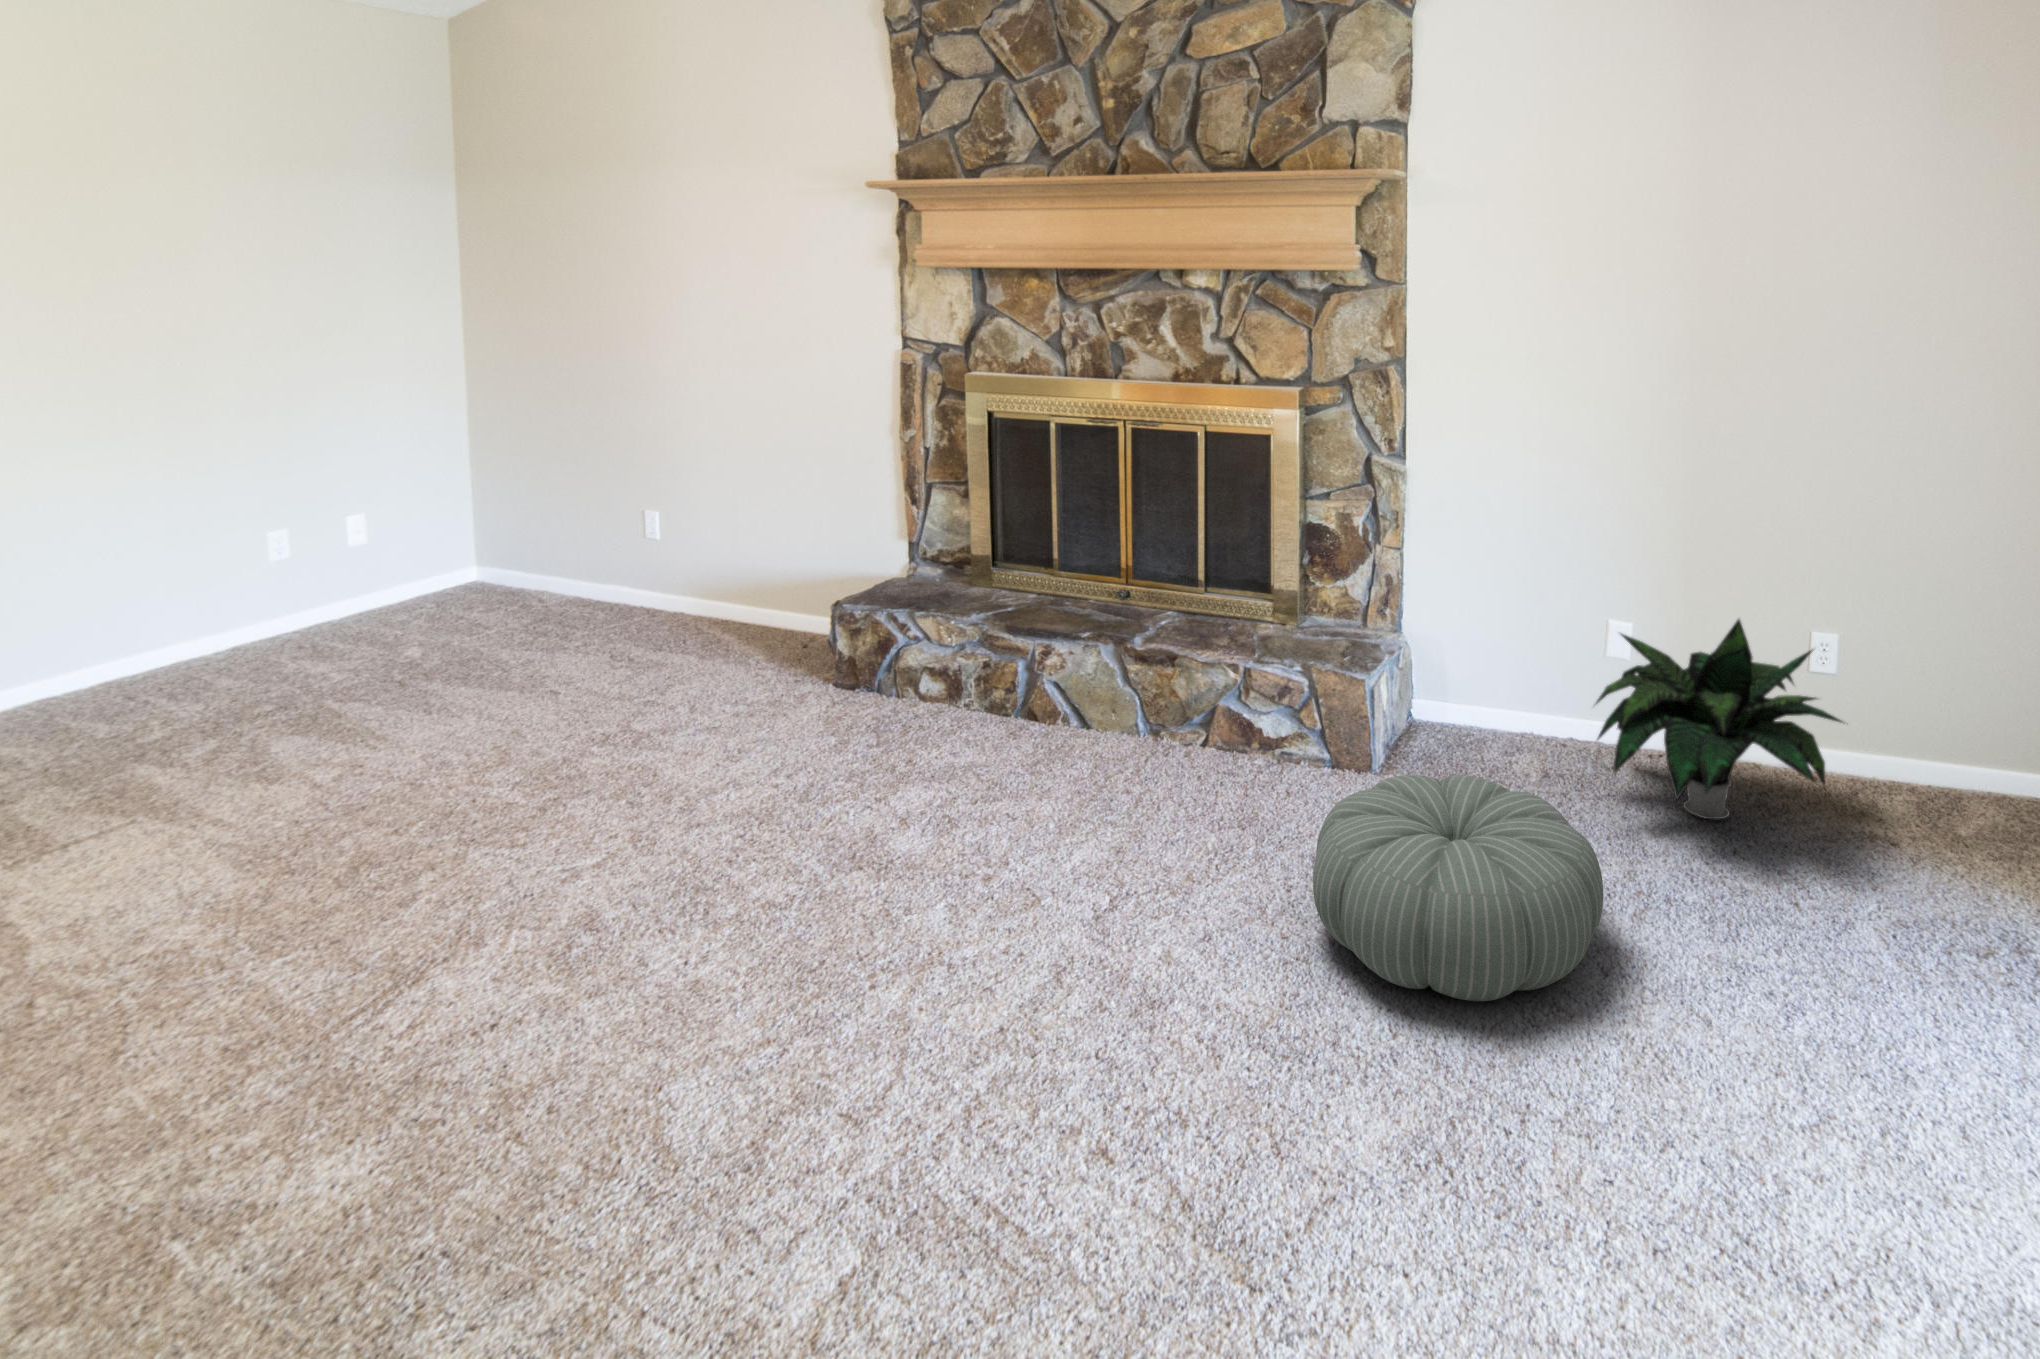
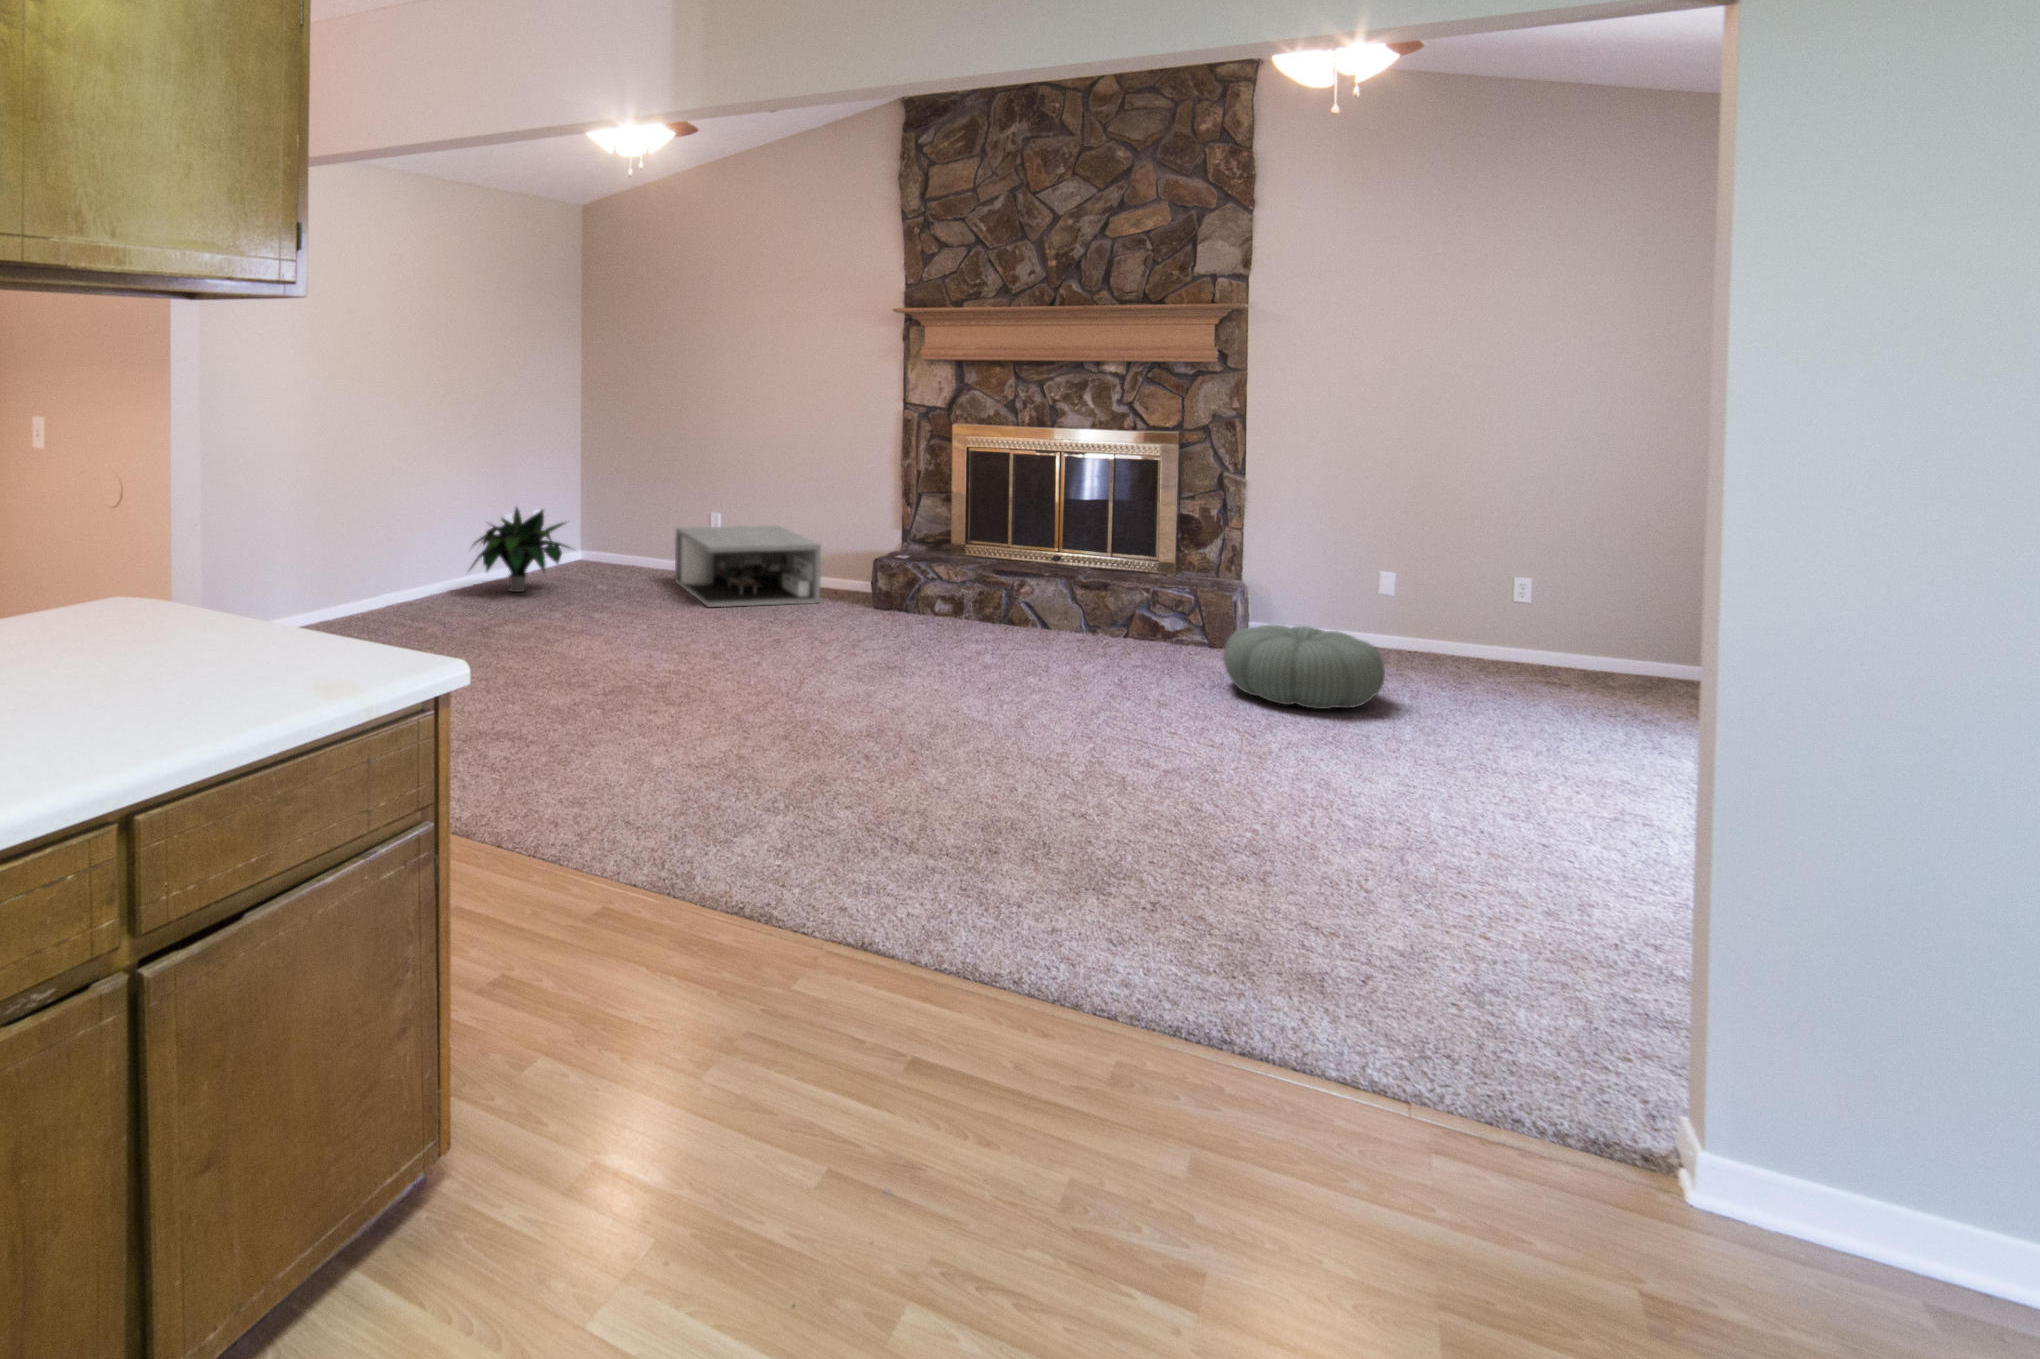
coffee table: none [507,533,742,712] -> present [675,526,821,607]
potted plant: present [1596,619,1843,820] -> present [470,508,569,592]

